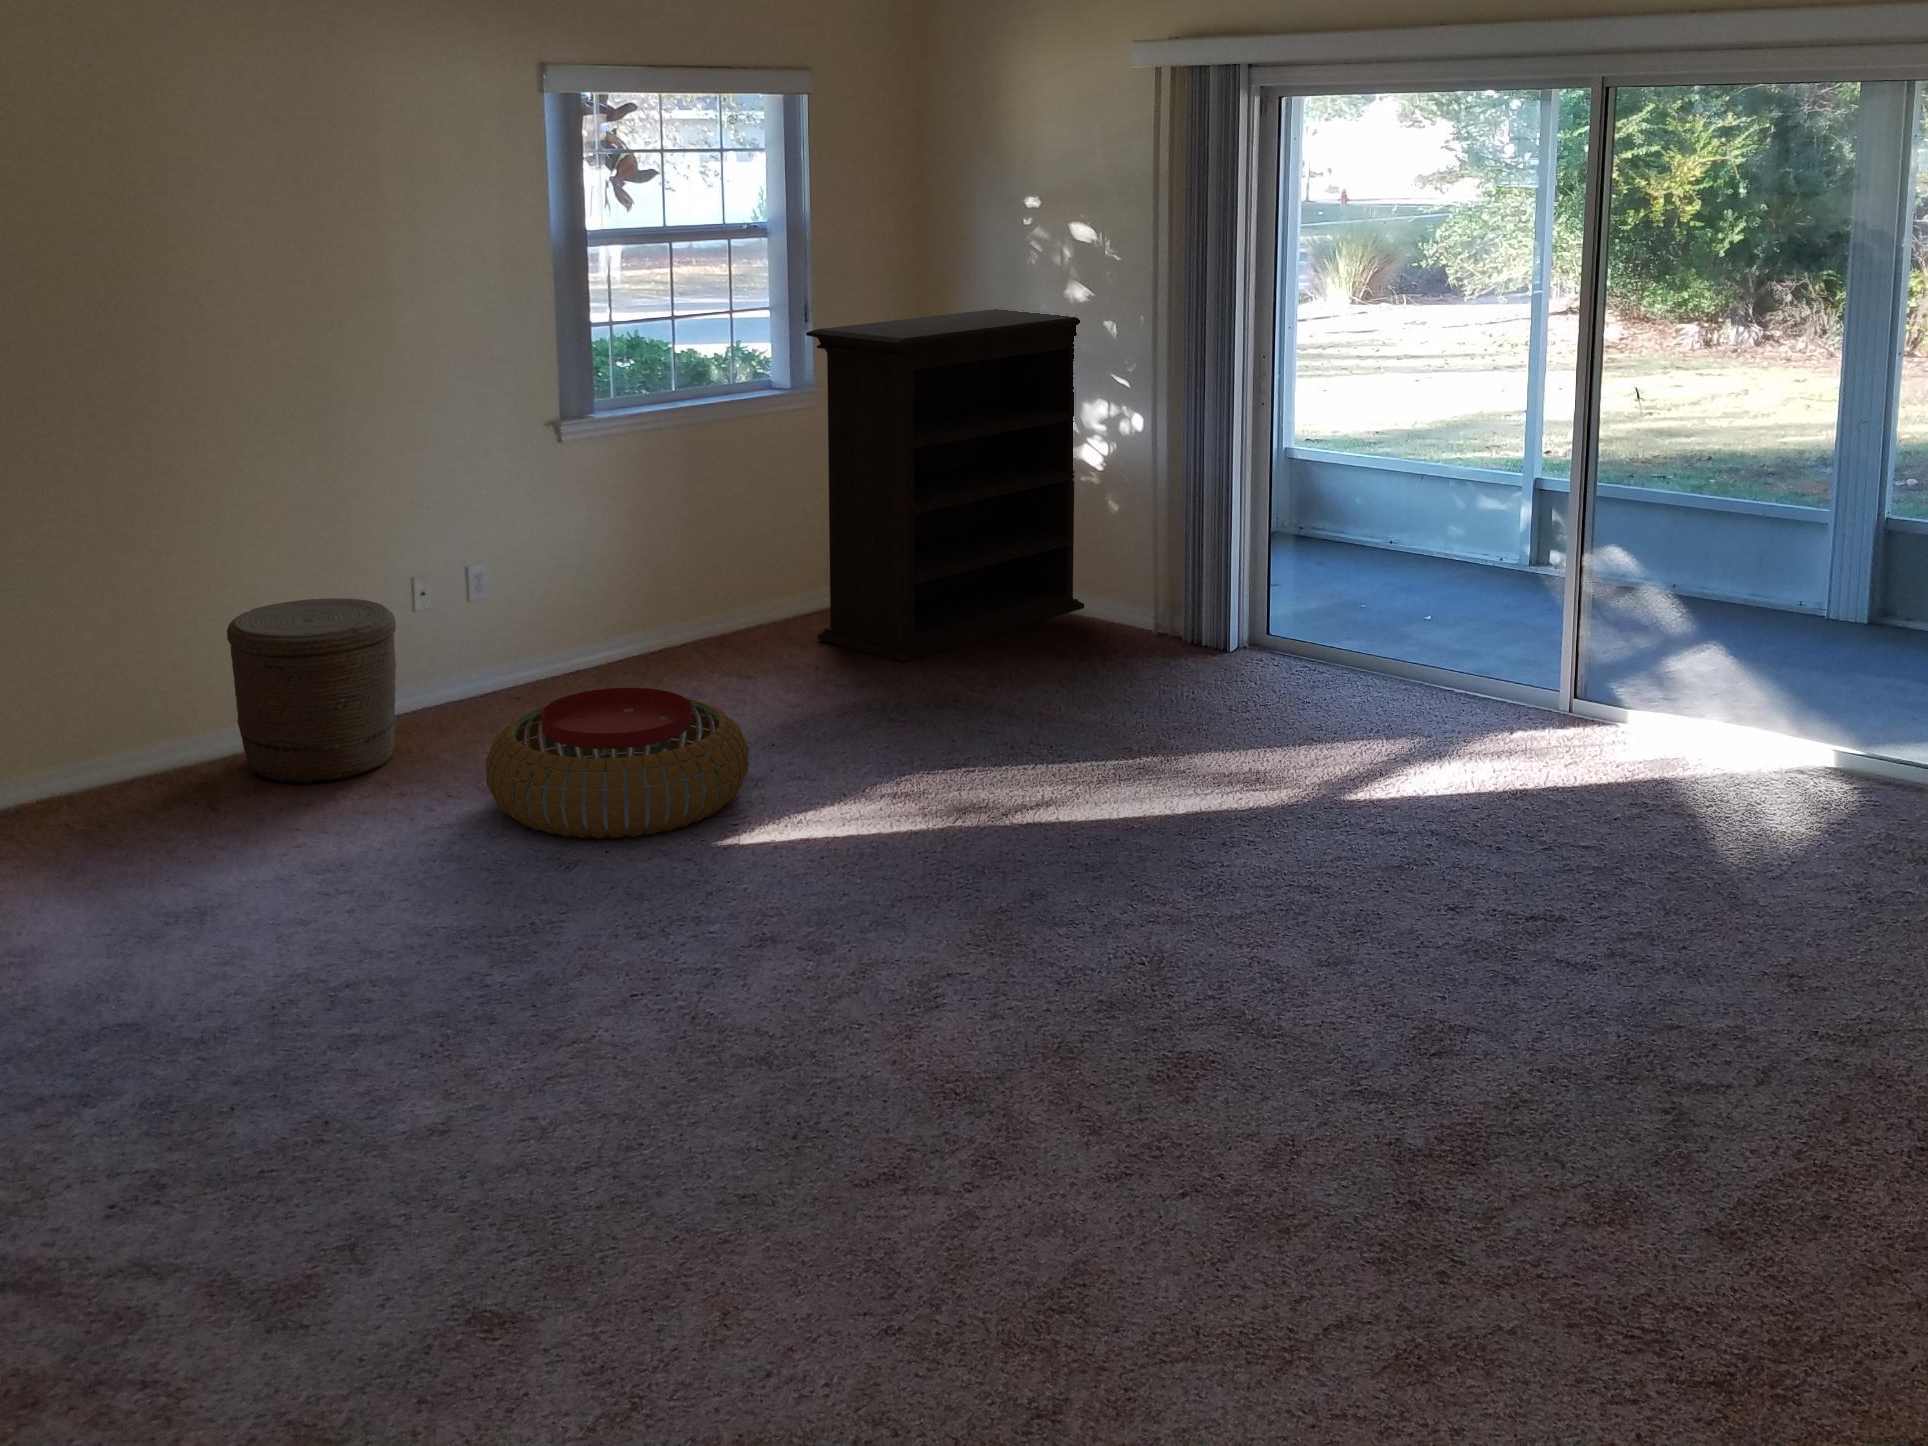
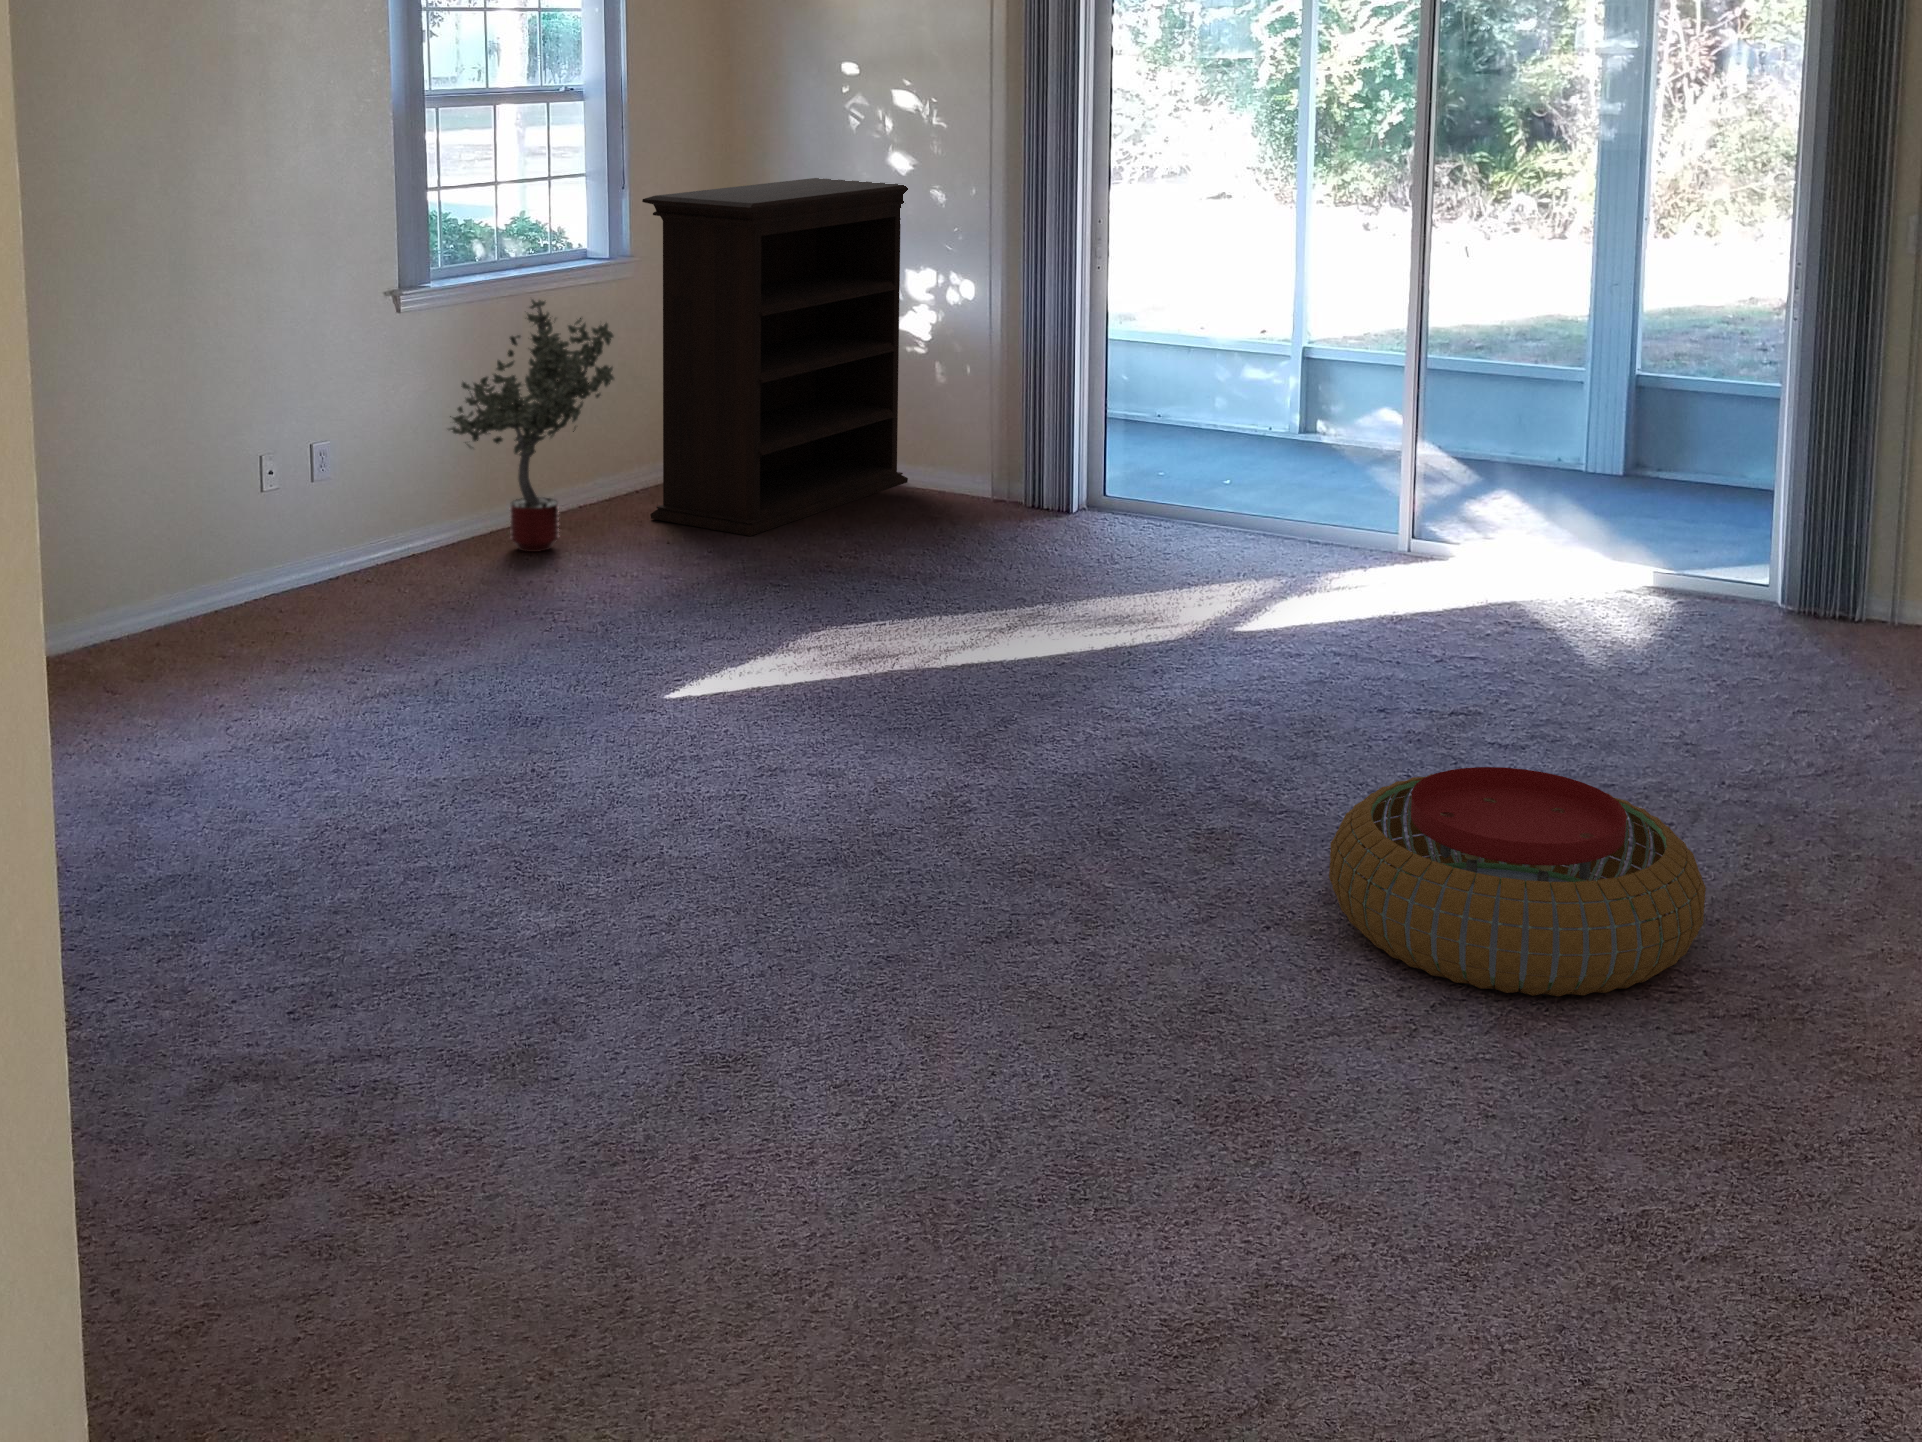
potted tree: none [601,427,774,672] -> present [448,300,614,552]
woven basket: present [227,598,396,784] -> none [89,475,270,669]
pouf: present [486,688,749,839] -> present [1329,767,1706,996]

